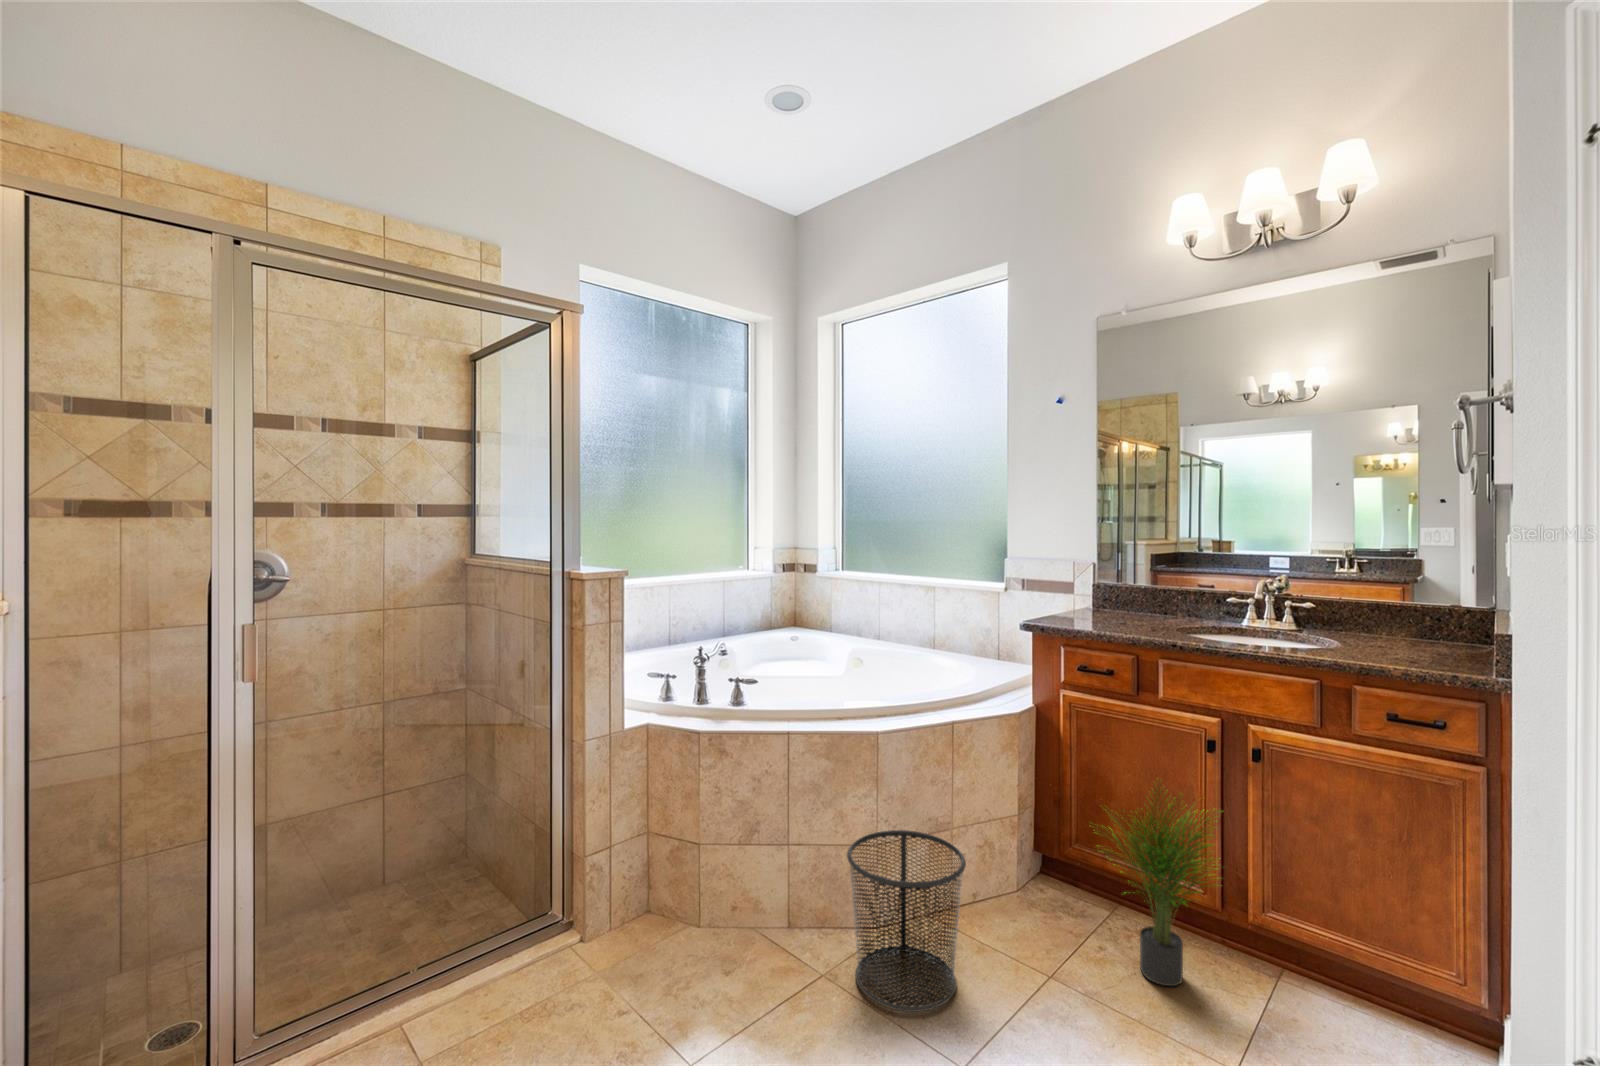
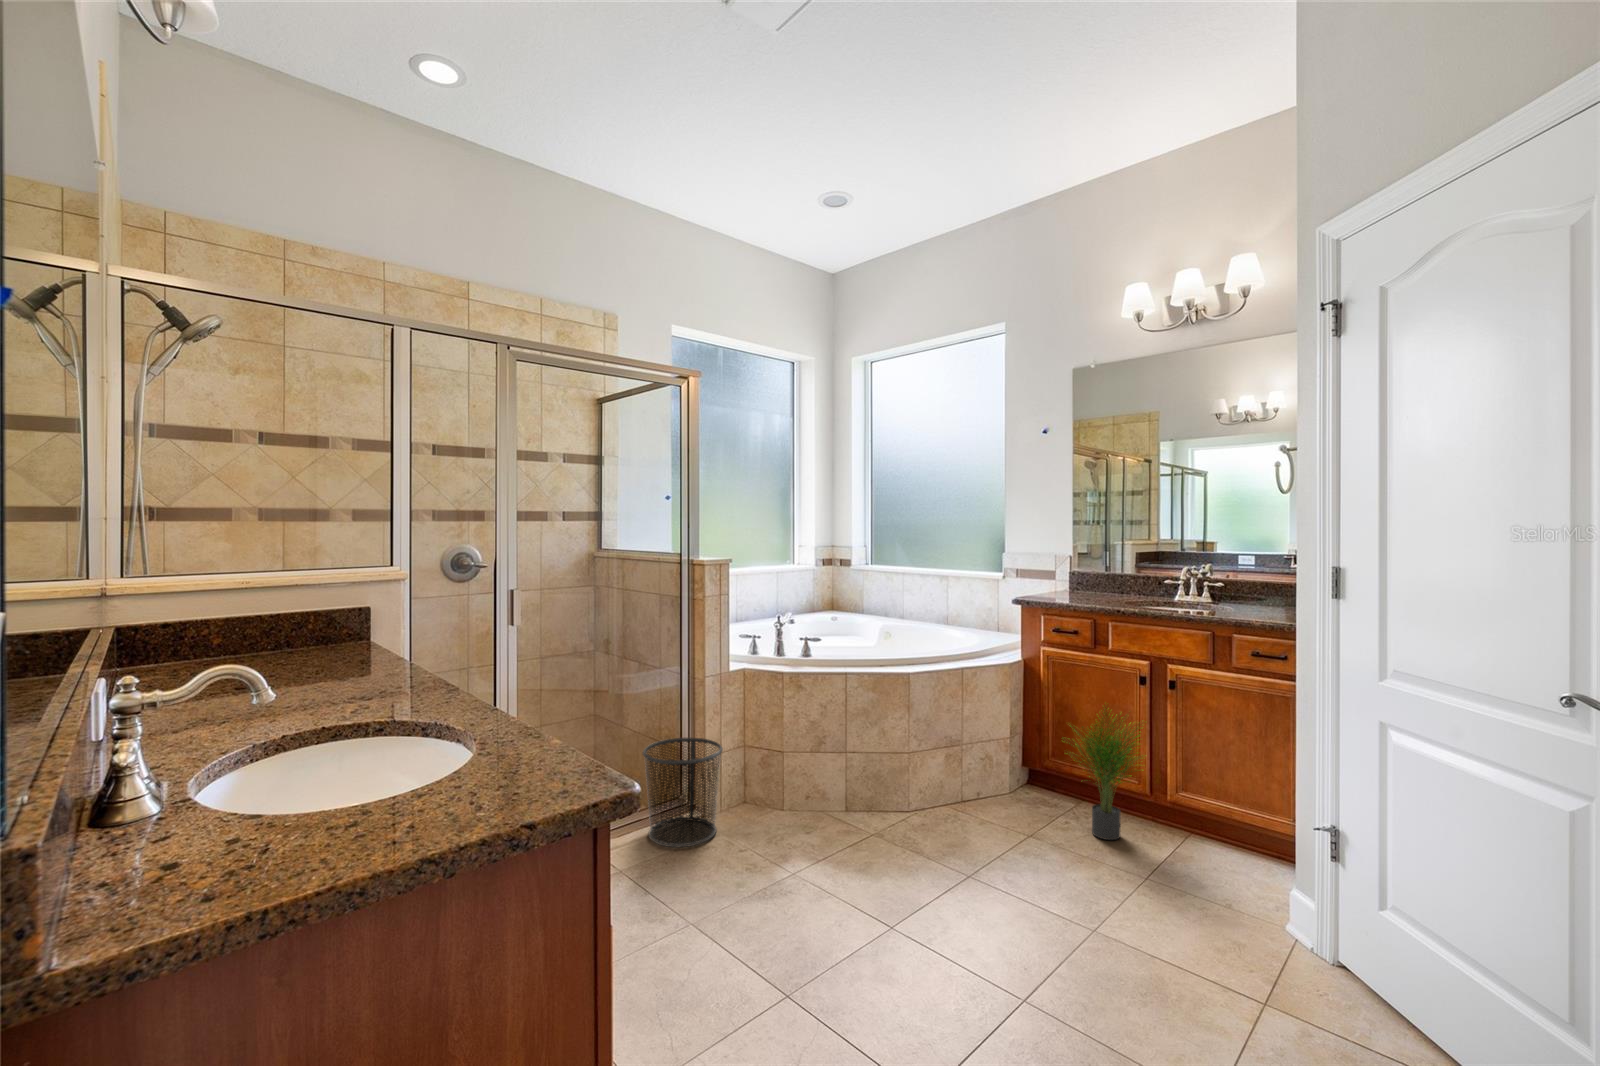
waste bin: present [847,830,966,1012] -> present [643,738,723,847]

